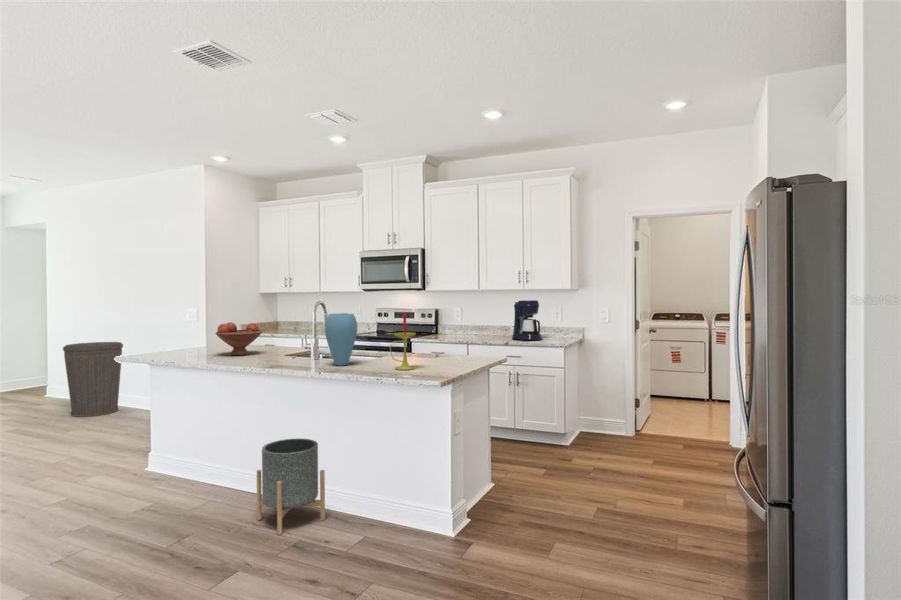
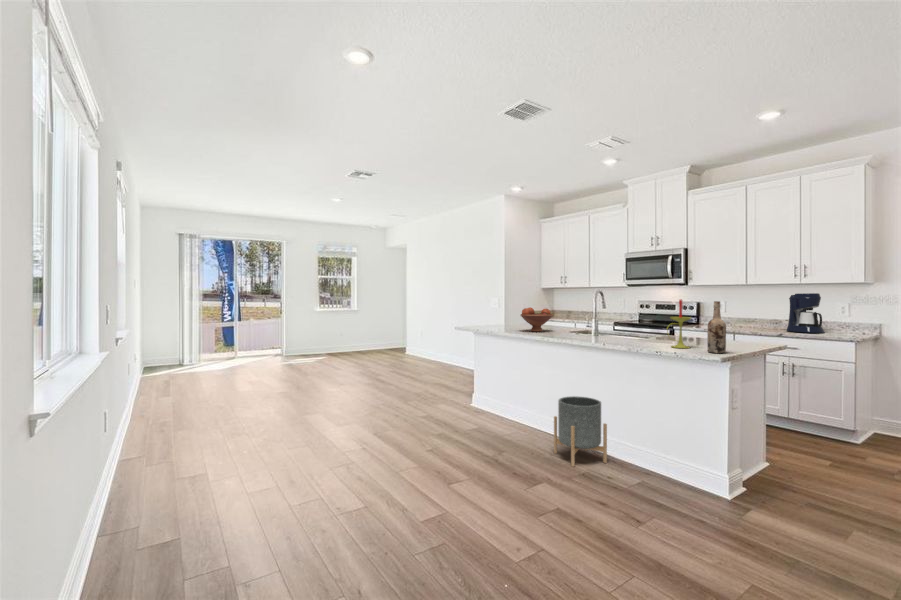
vase: present [325,313,357,366] -> none [608,301,635,342]
wine bottle: none [430,315,448,374] -> present [707,301,726,353]
trash can: present [63,342,123,417] -> none [417,322,450,371]

